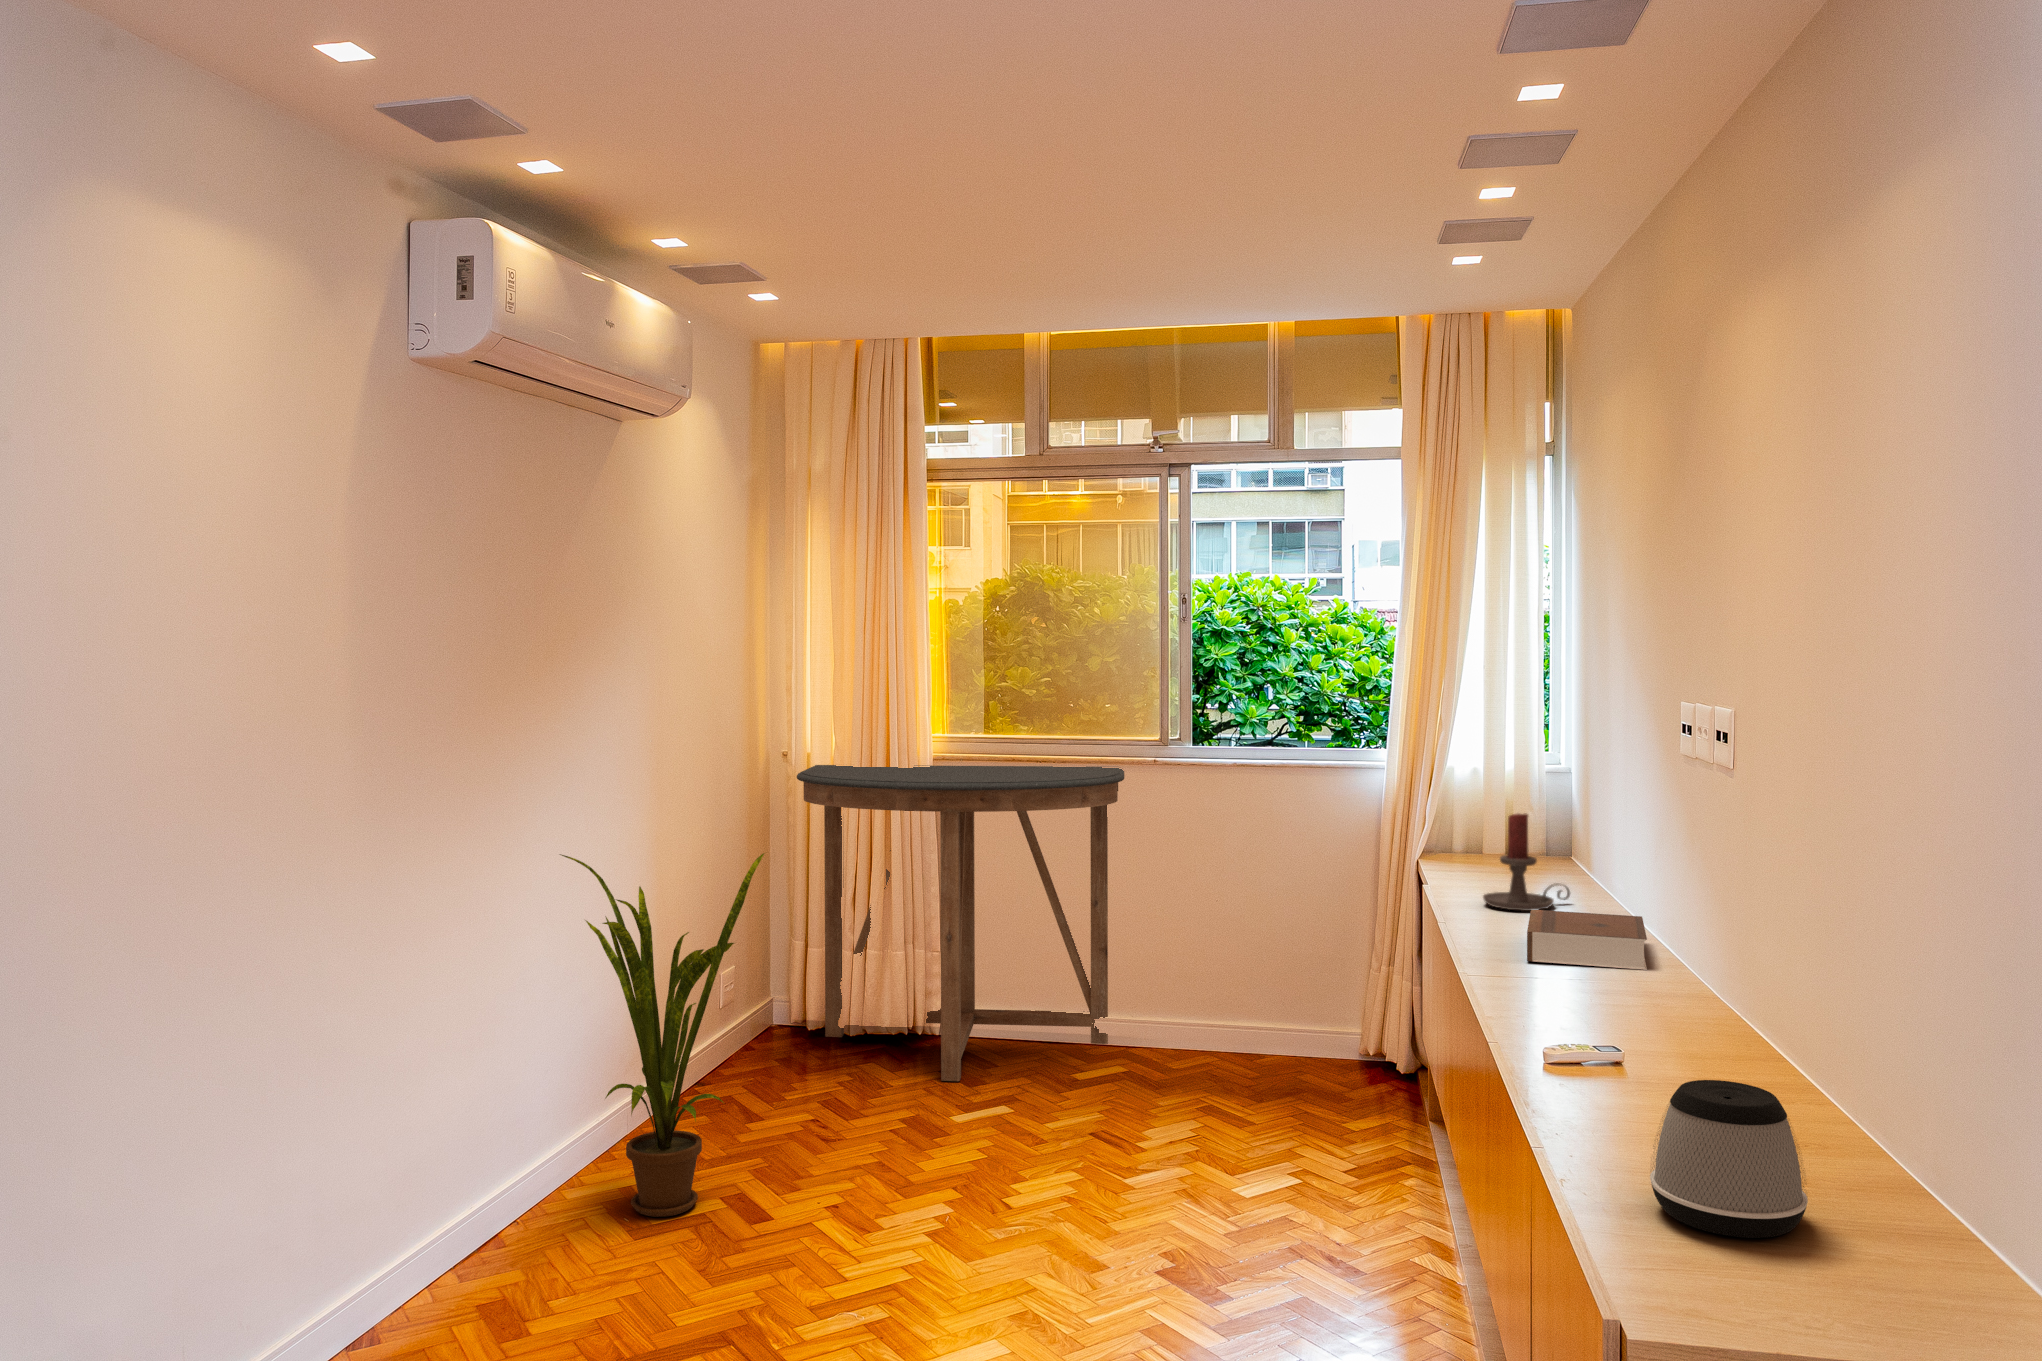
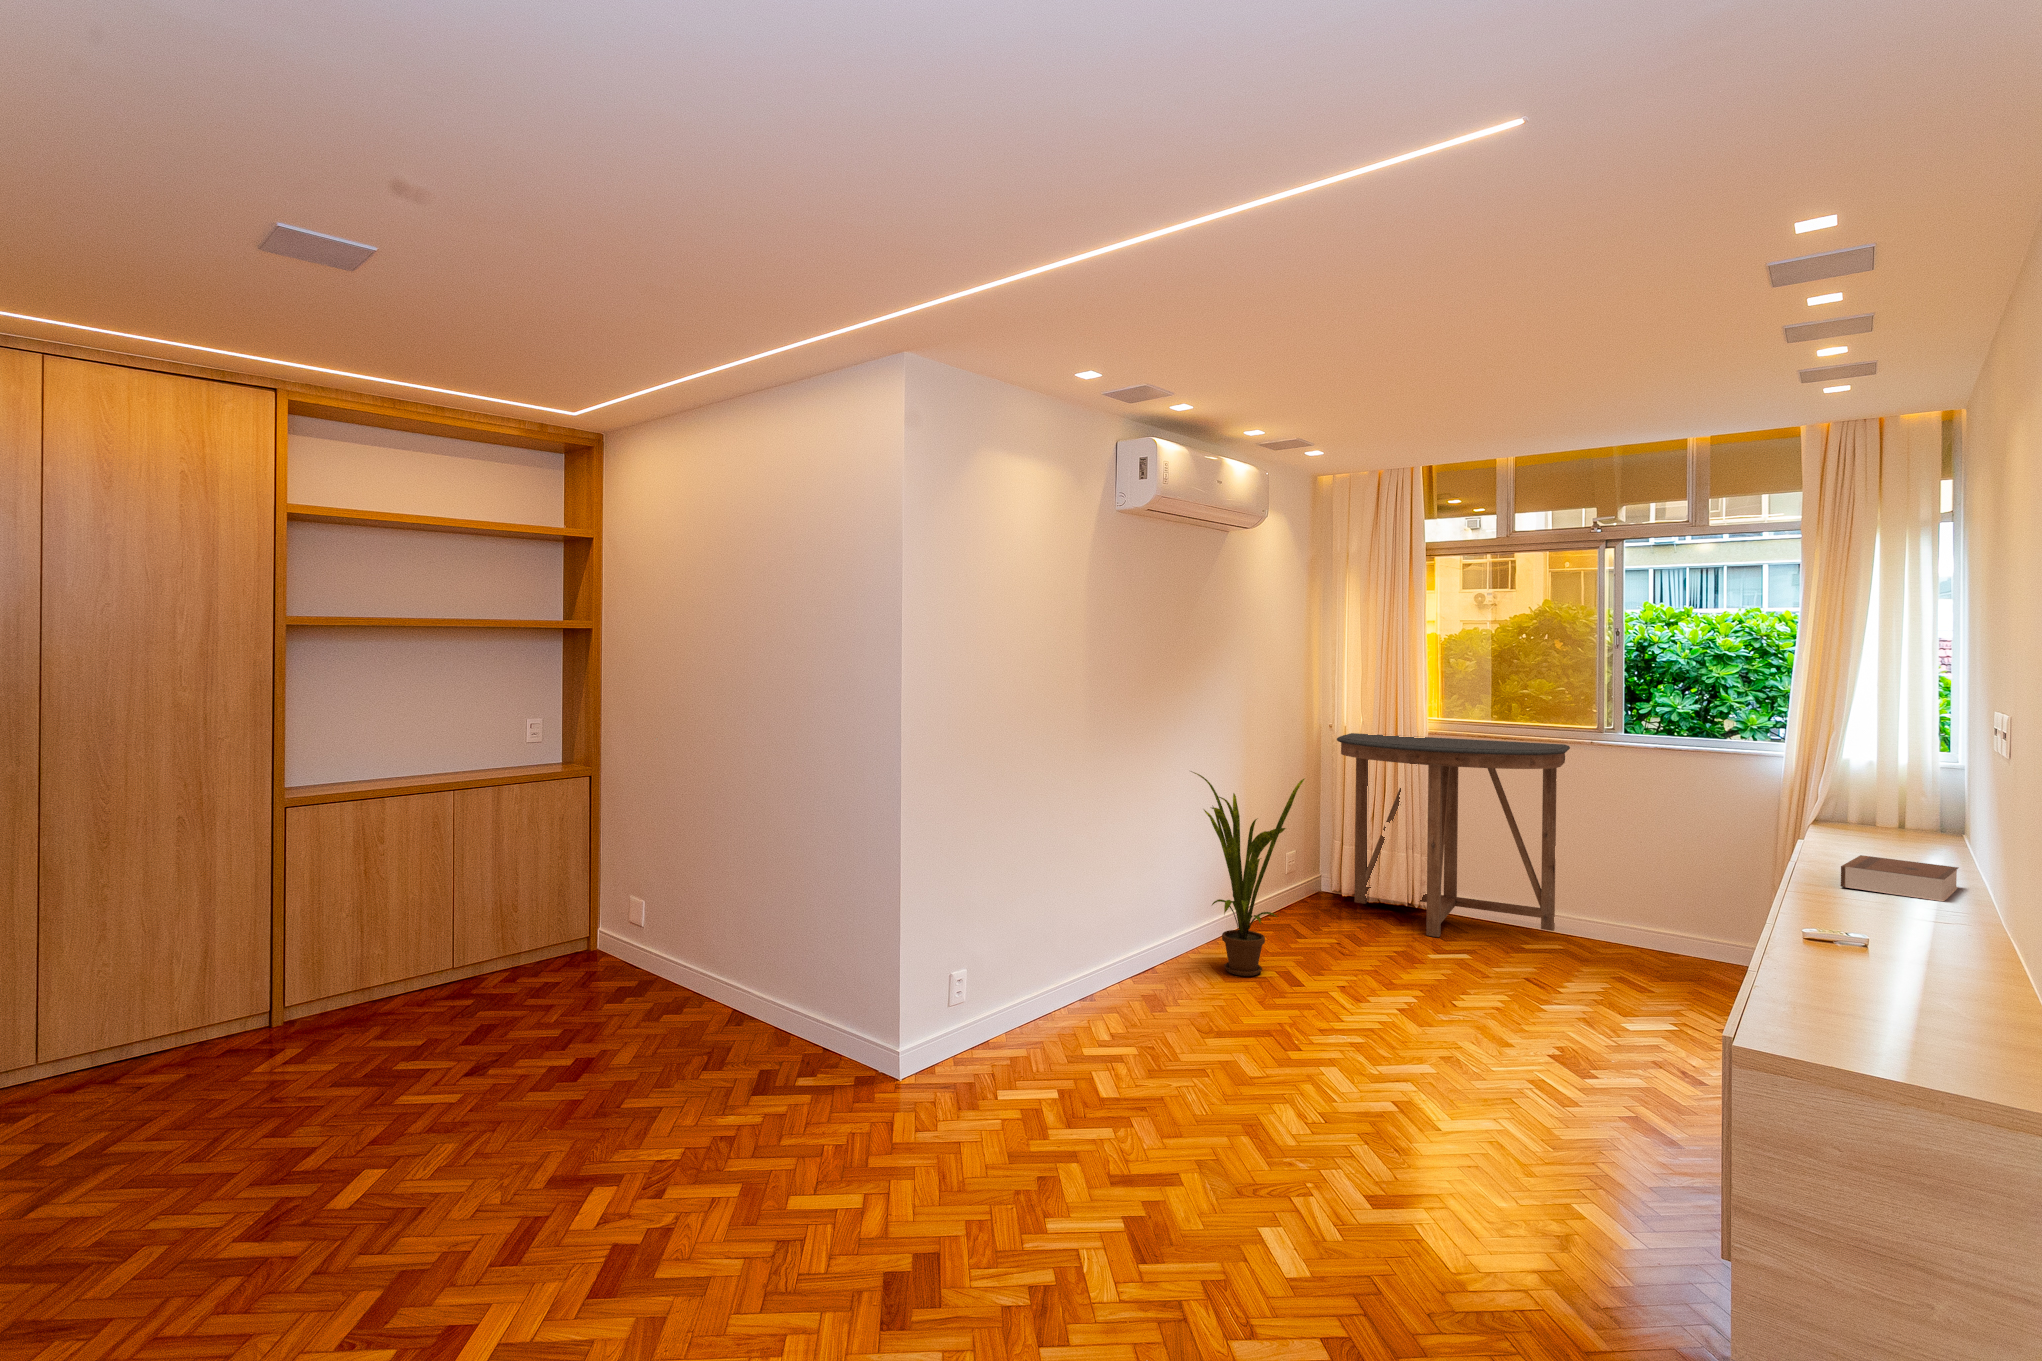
candle holder: present [1483,813,1570,911] -> none [1838,789,1920,861]
speaker: present [1650,1080,1808,1238] -> none [1798,931,1909,1024]

